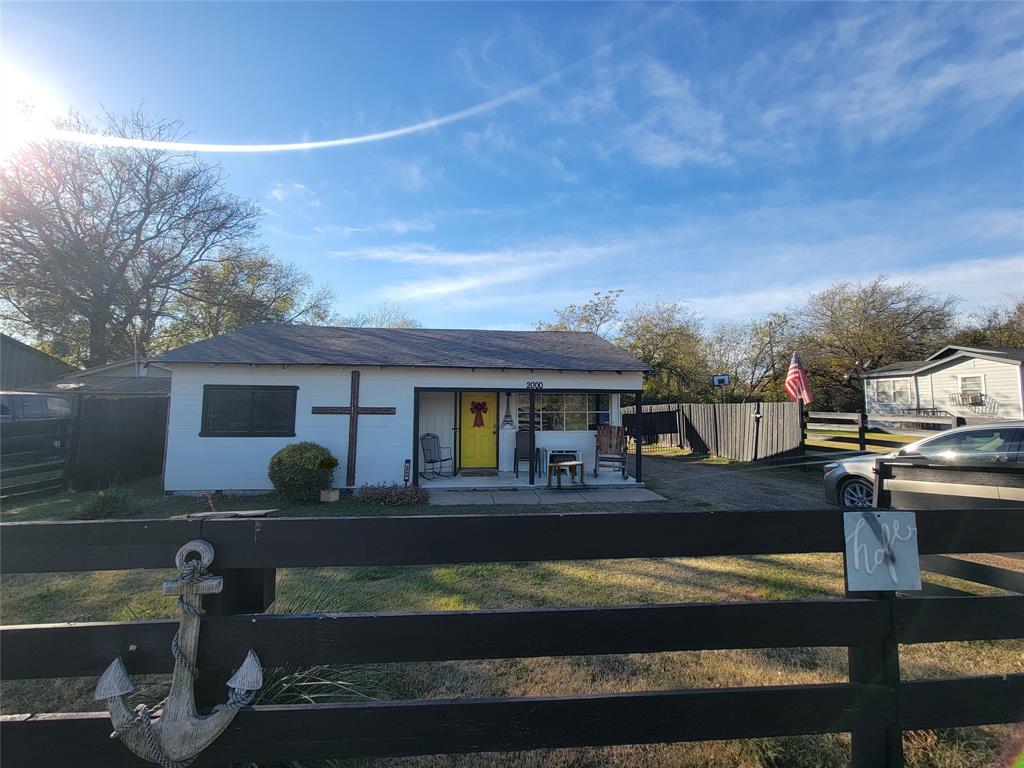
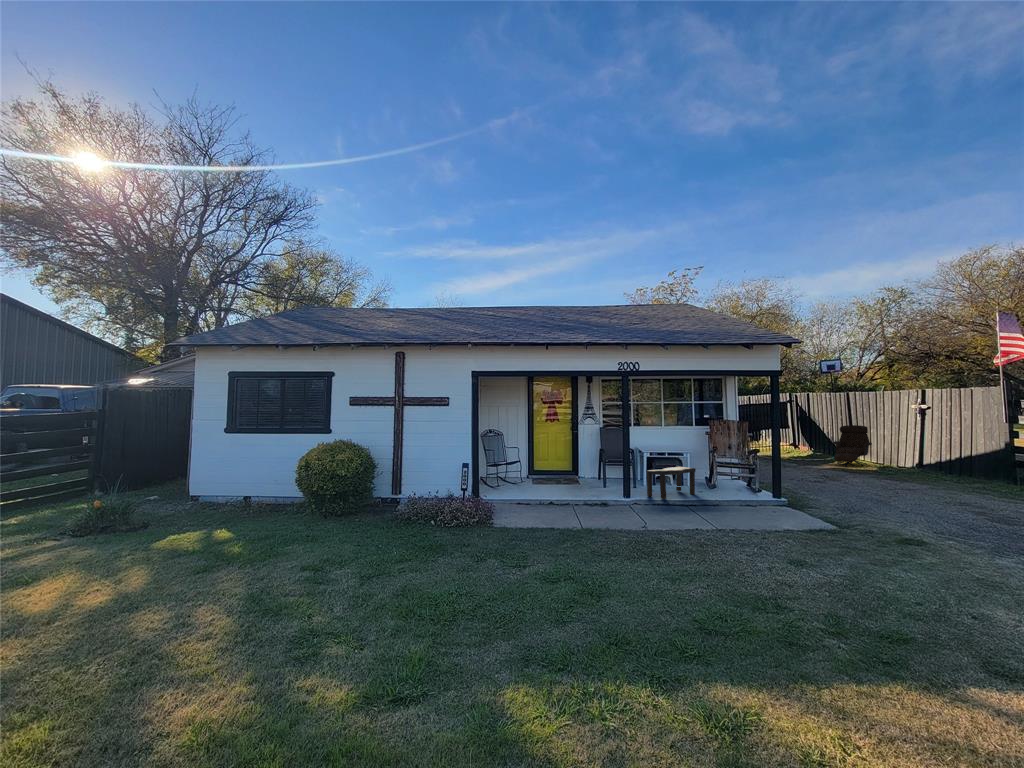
lounge chair: none [701,430,730,463] -> present [833,425,872,467]
potted tree: present [318,457,339,502] -> none [351,460,378,519]

